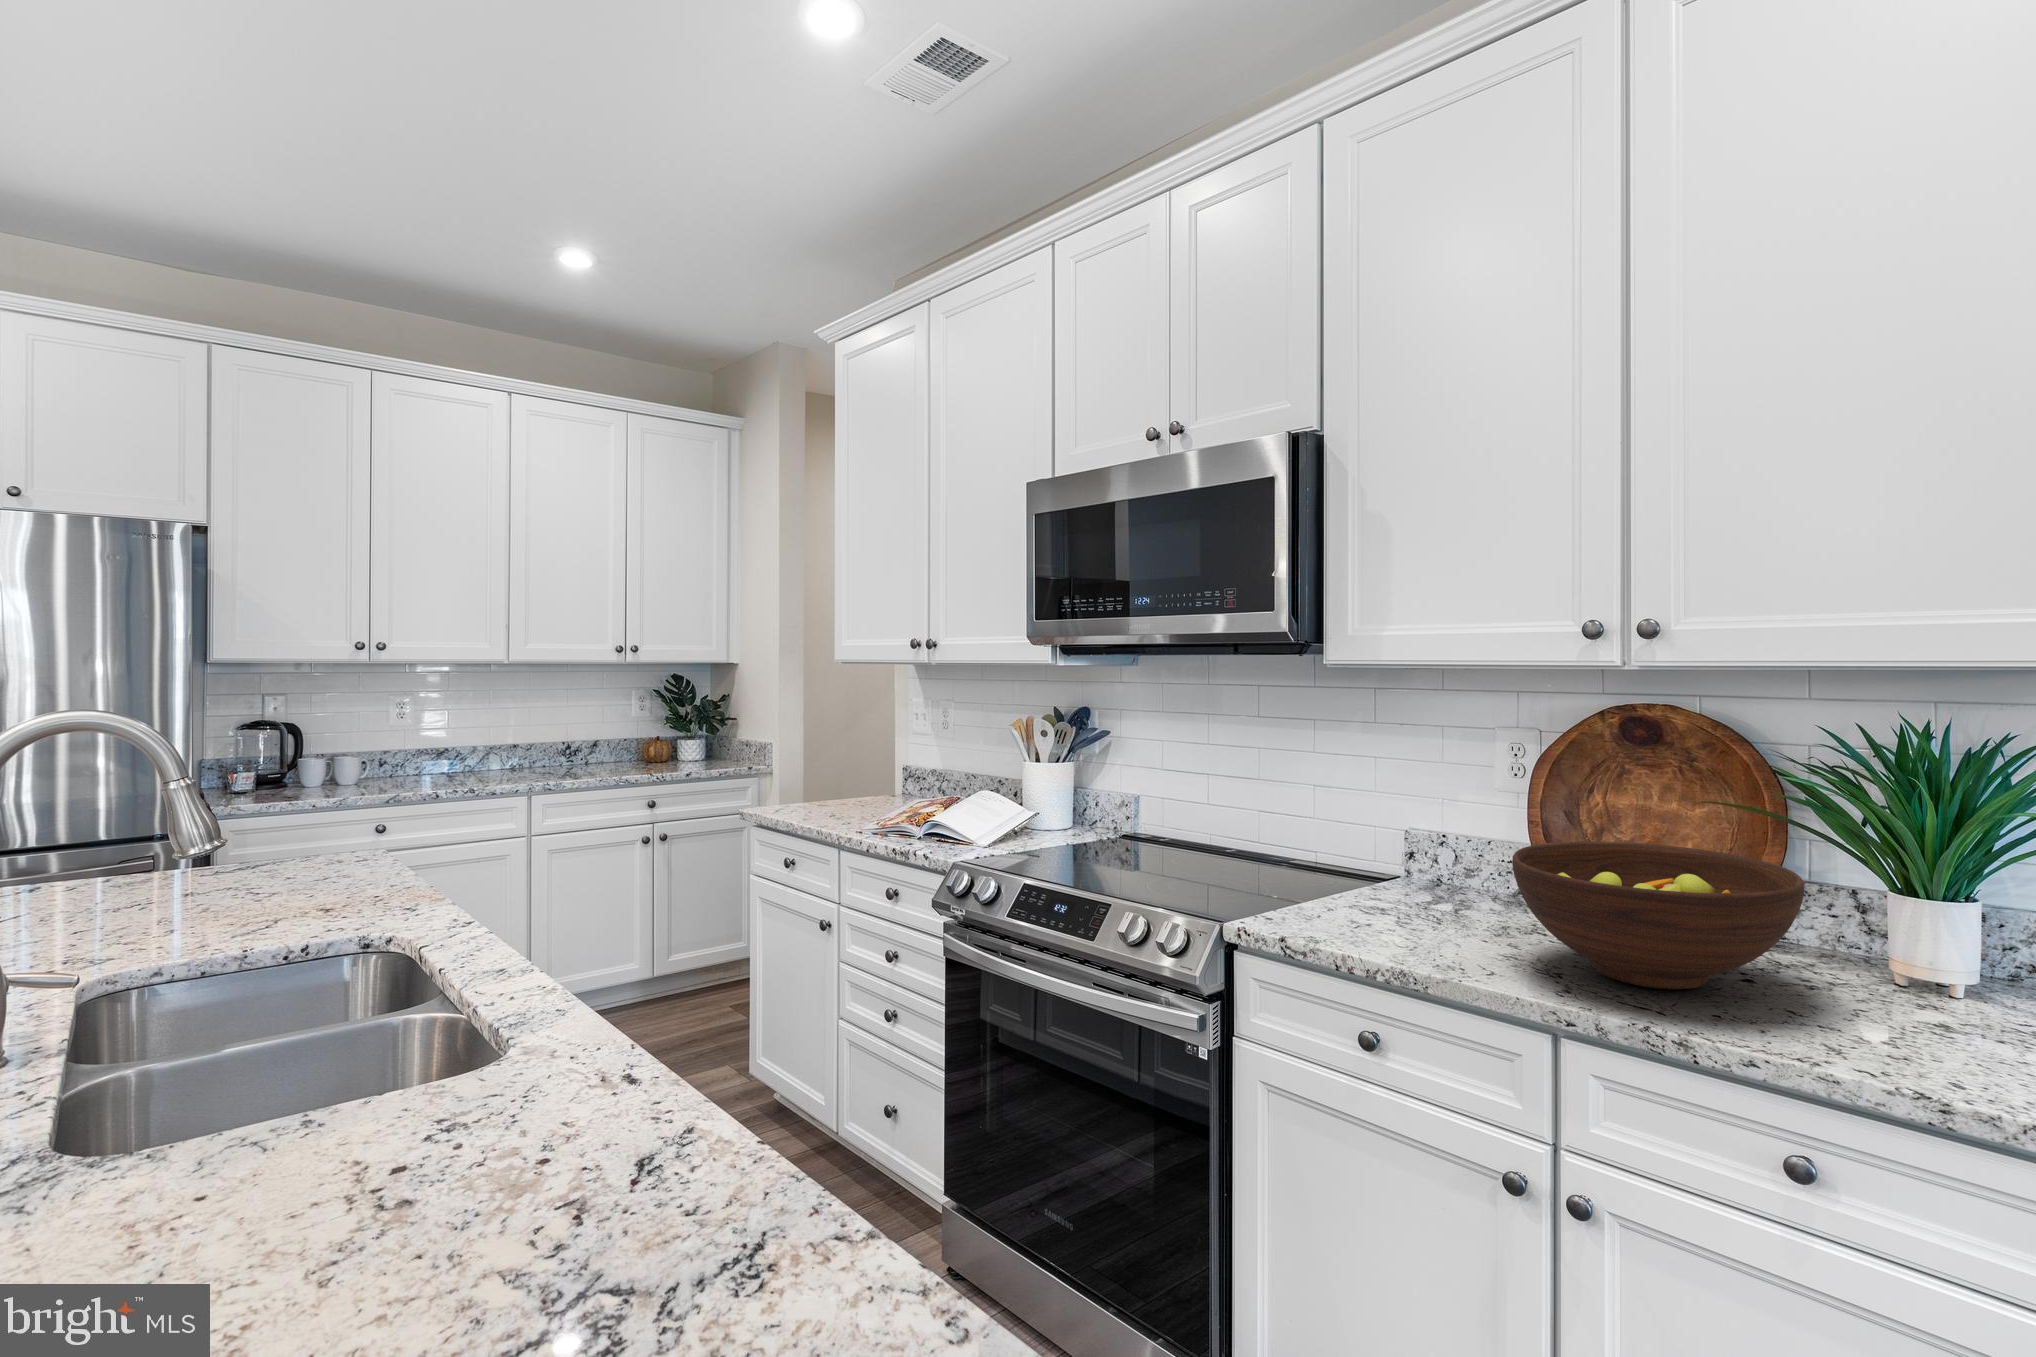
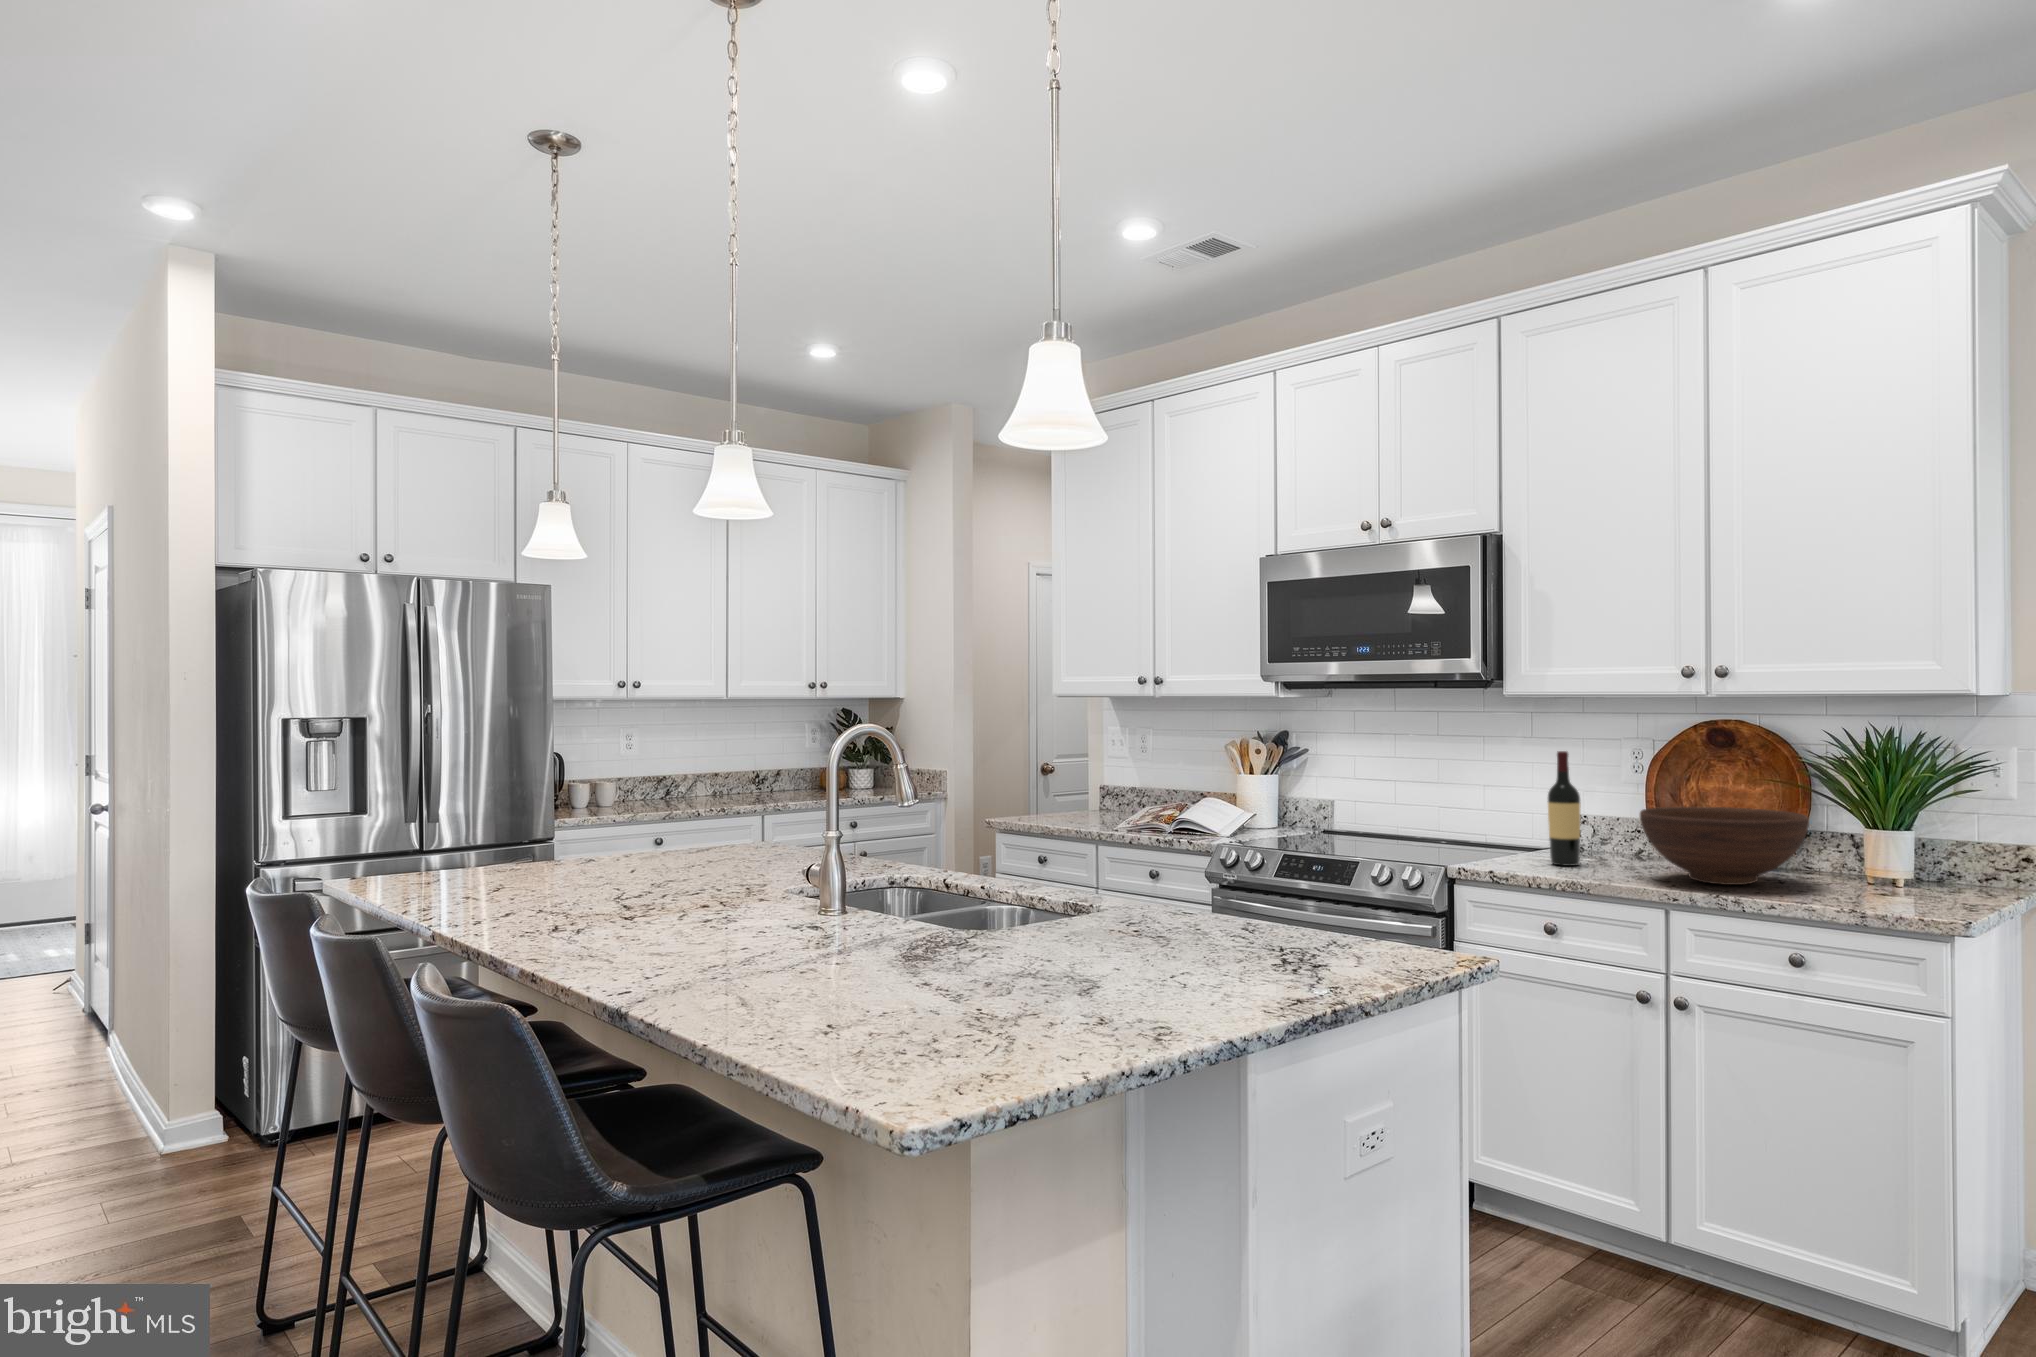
wine bottle: none [1378,749,1426,921] -> present [1548,751,1581,866]

